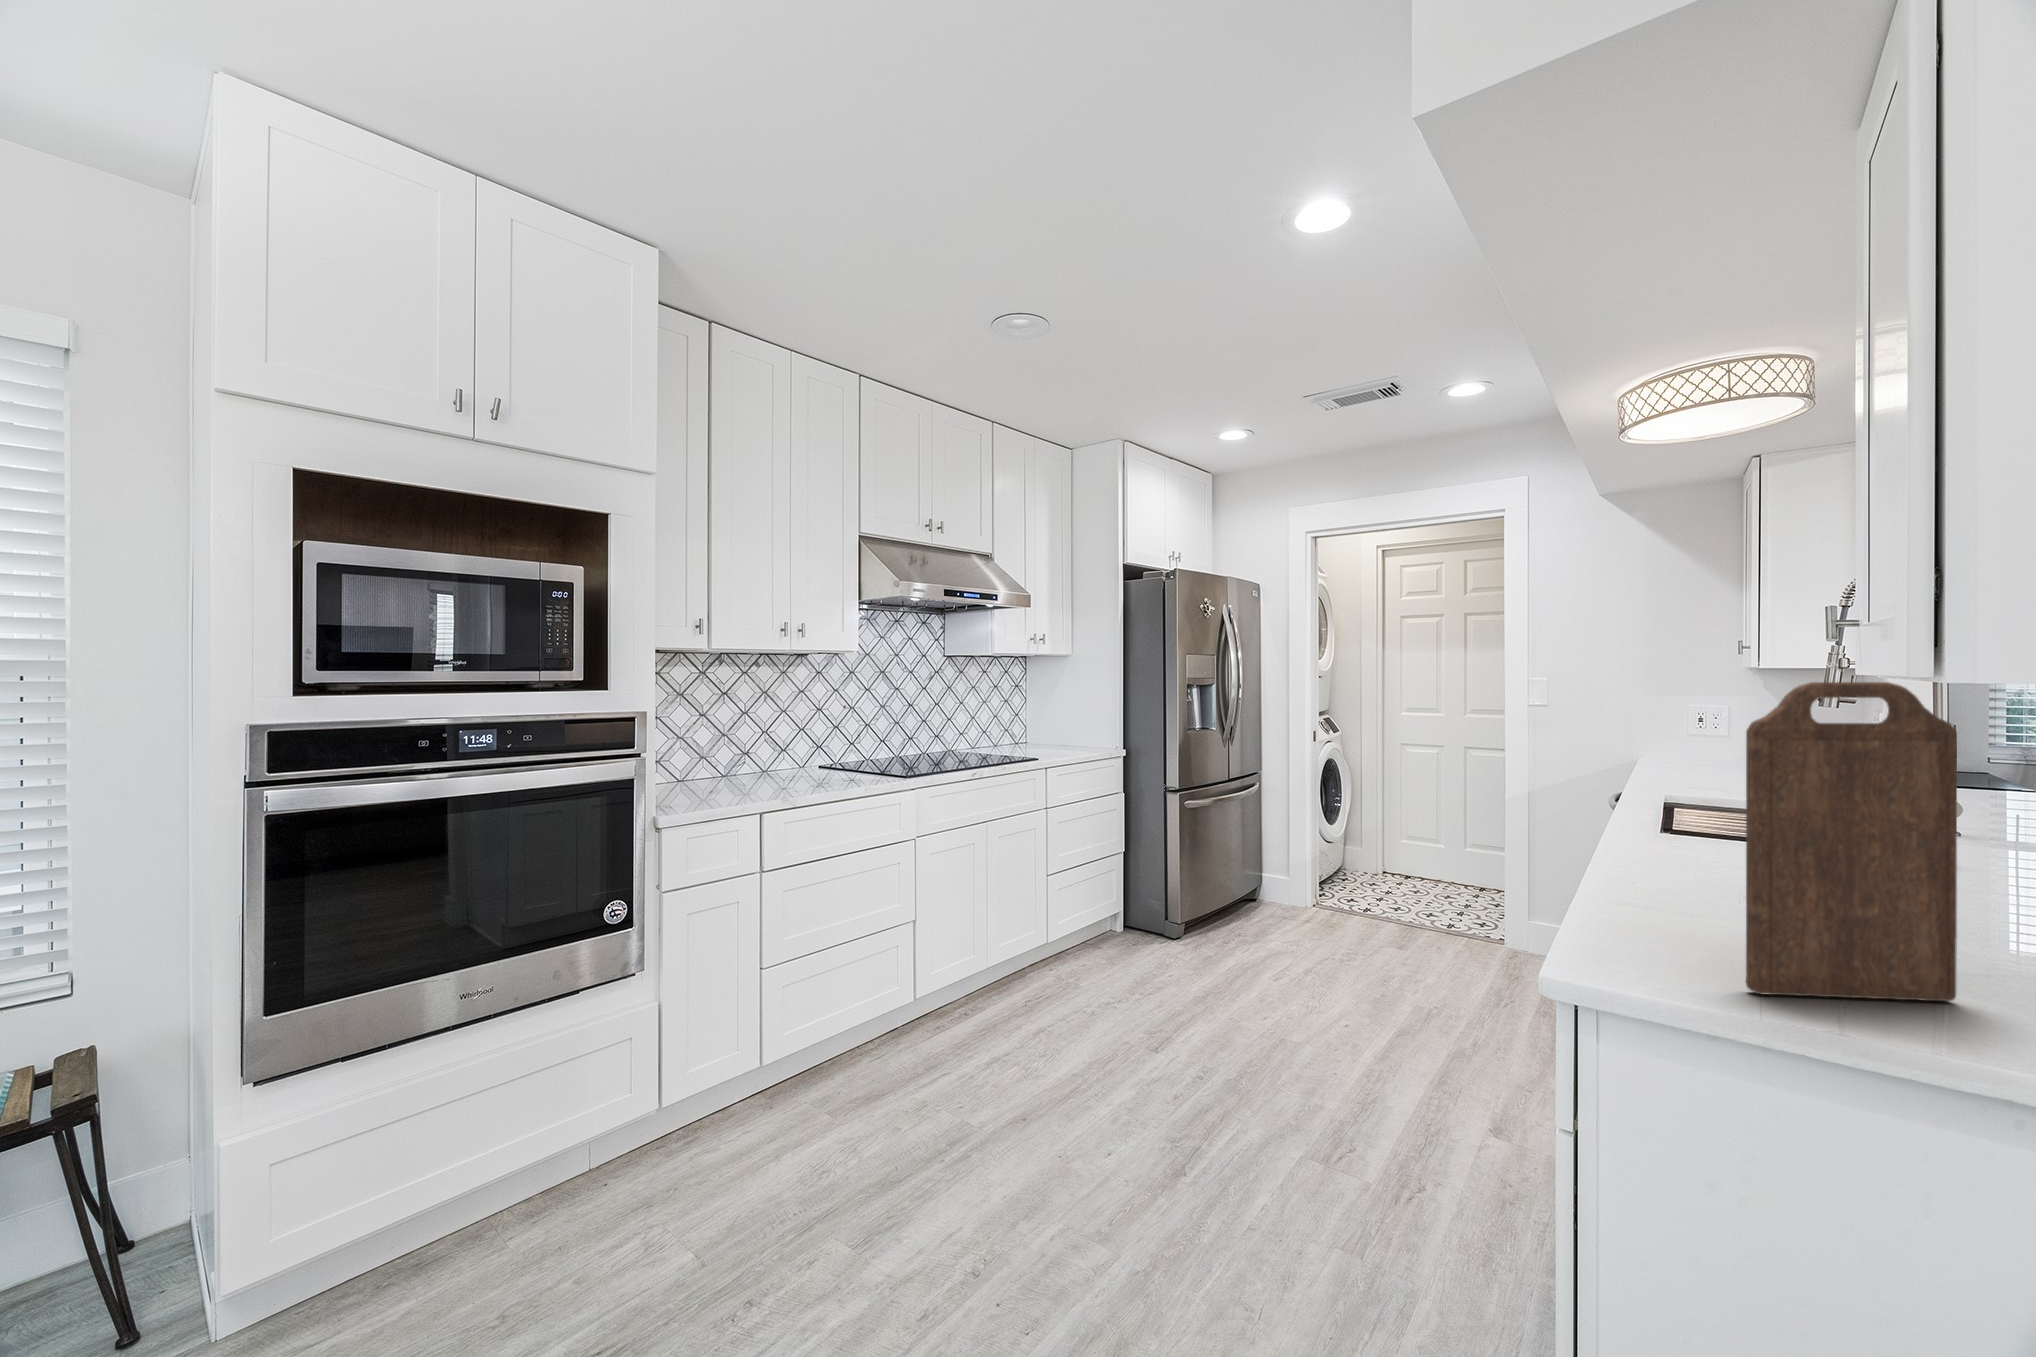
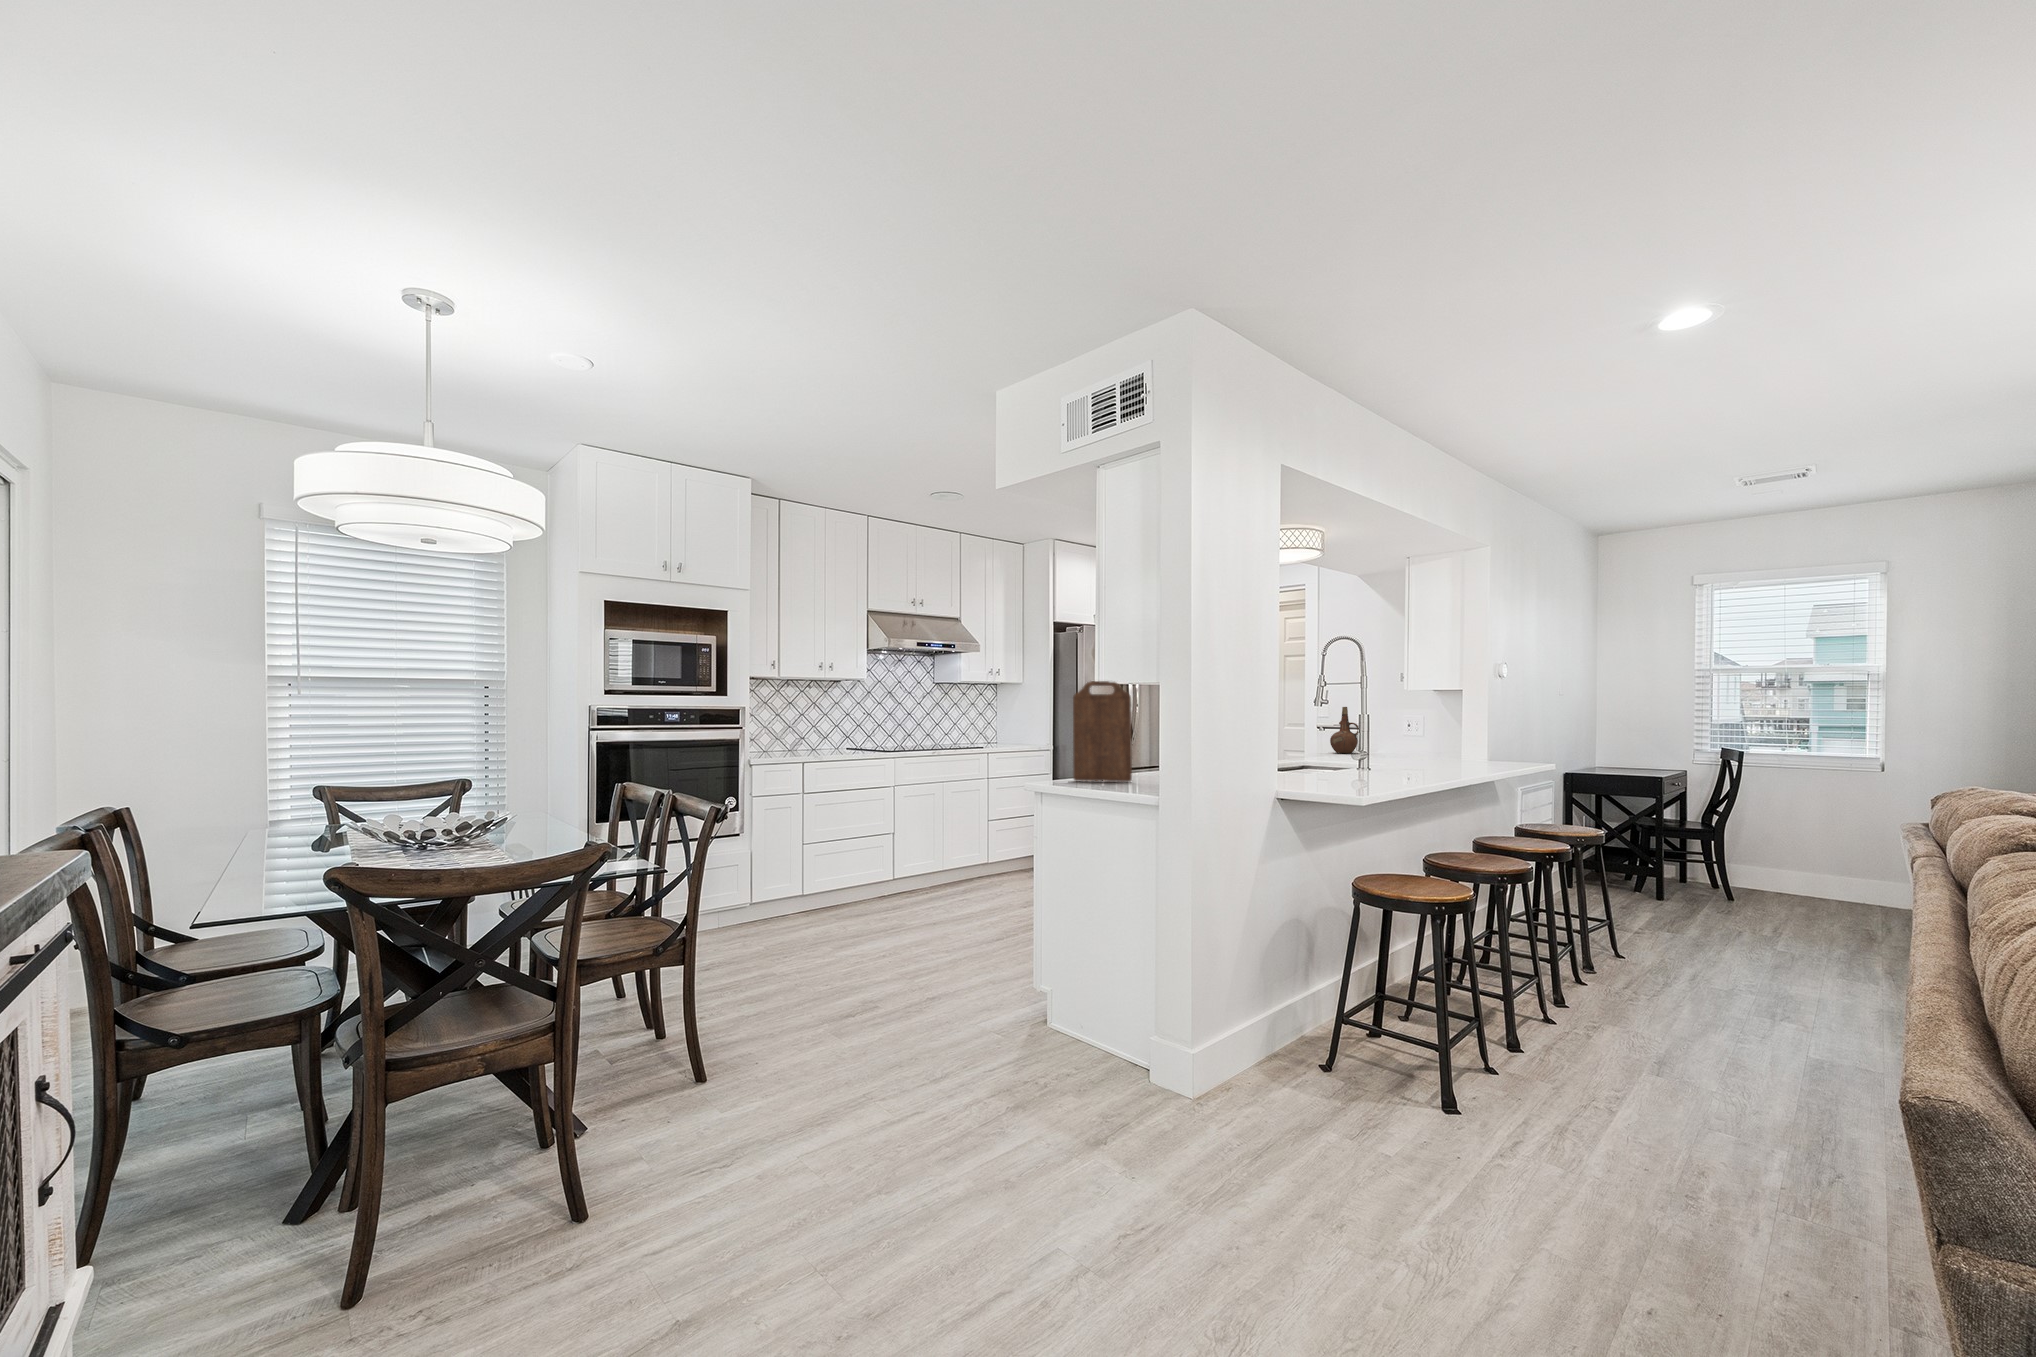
ceramic pitcher: none [1678,703,1735,782] -> present [1330,707,1358,753]

